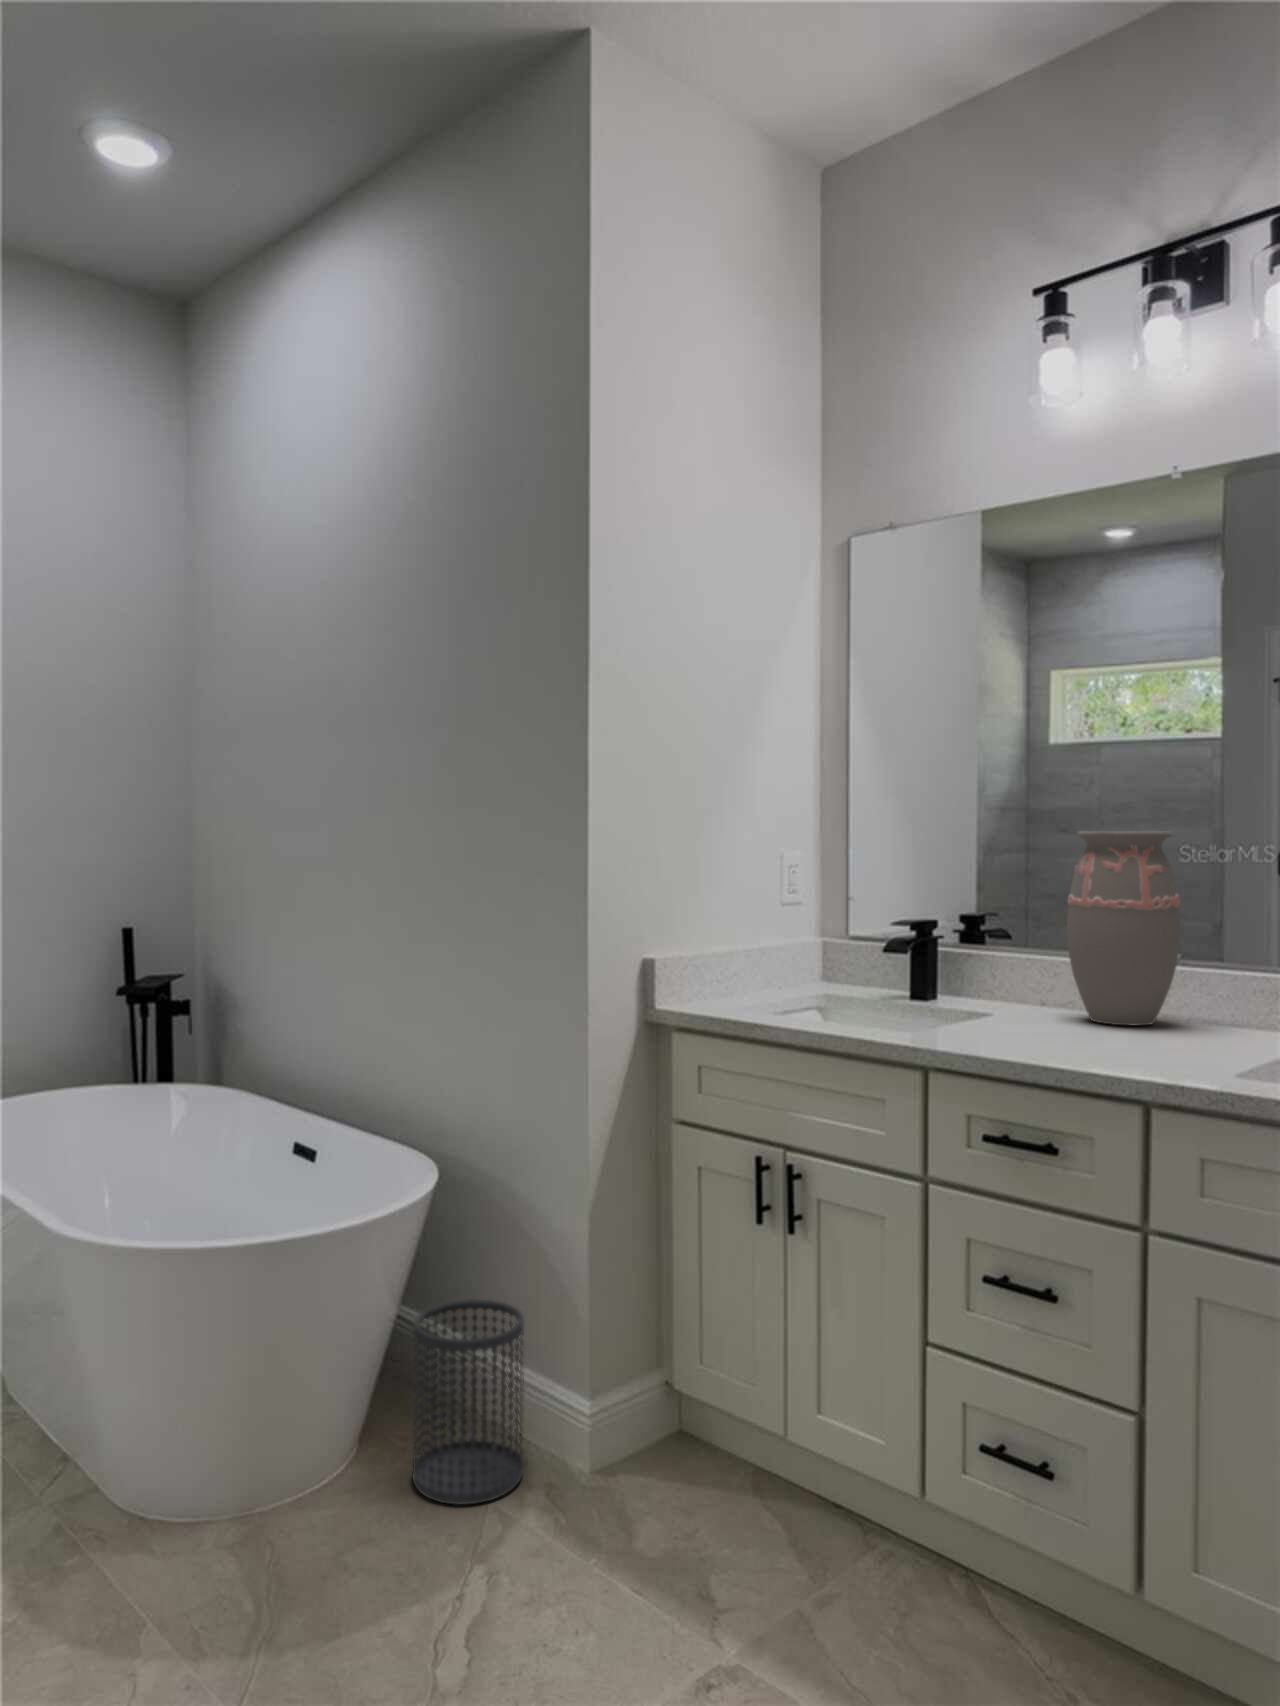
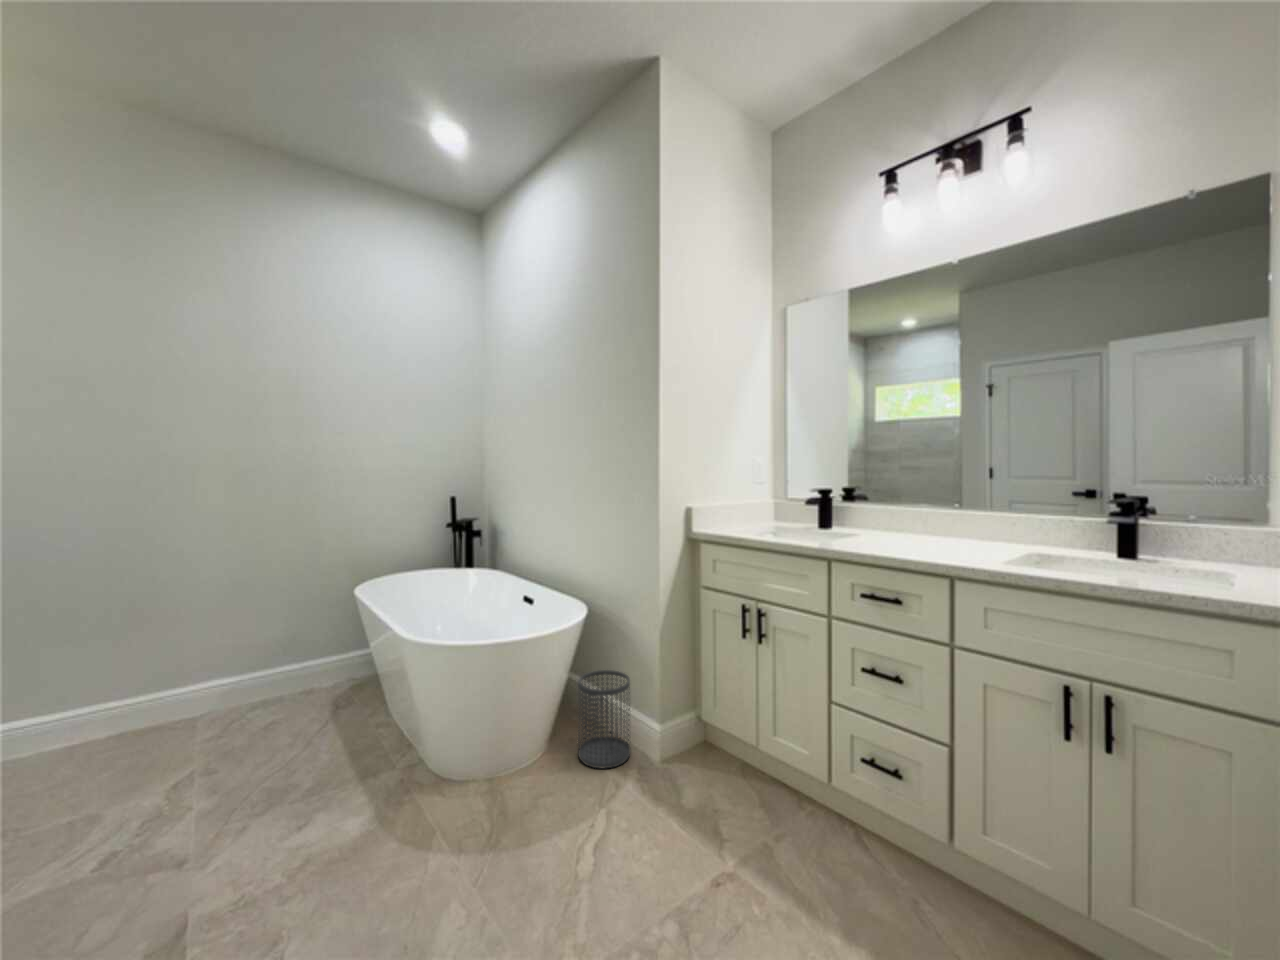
decorative vase: present [1067,831,1181,1025] -> none [899,442,959,540]

